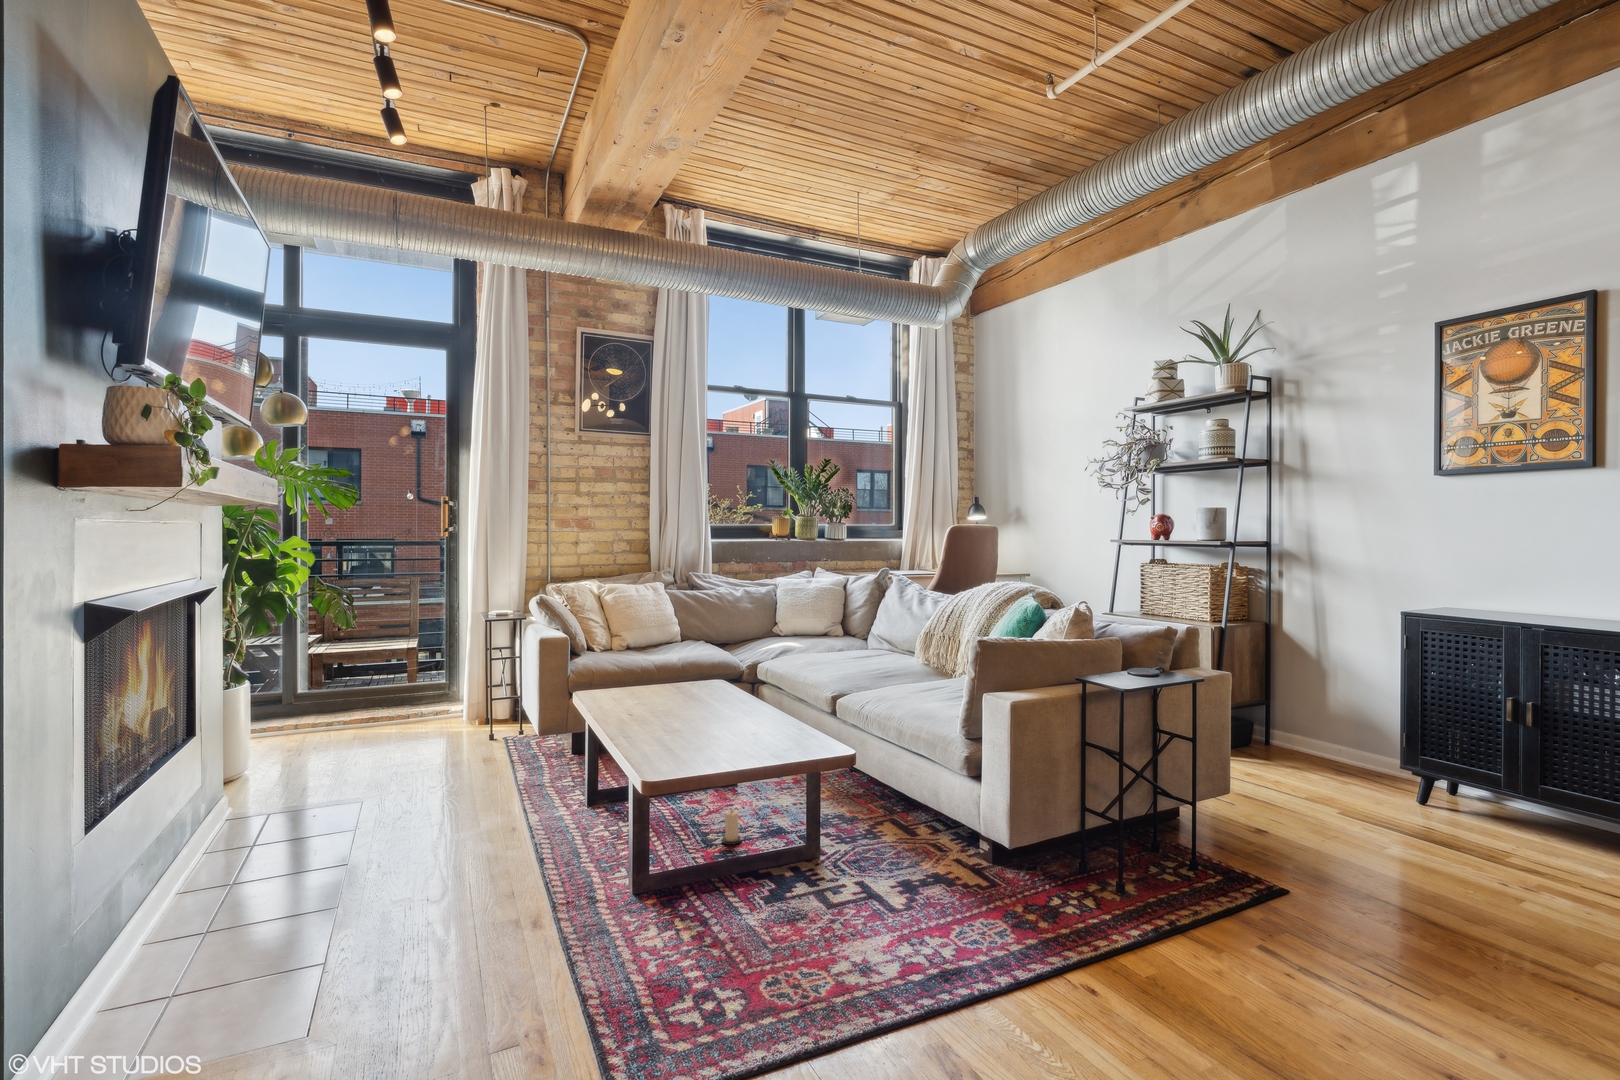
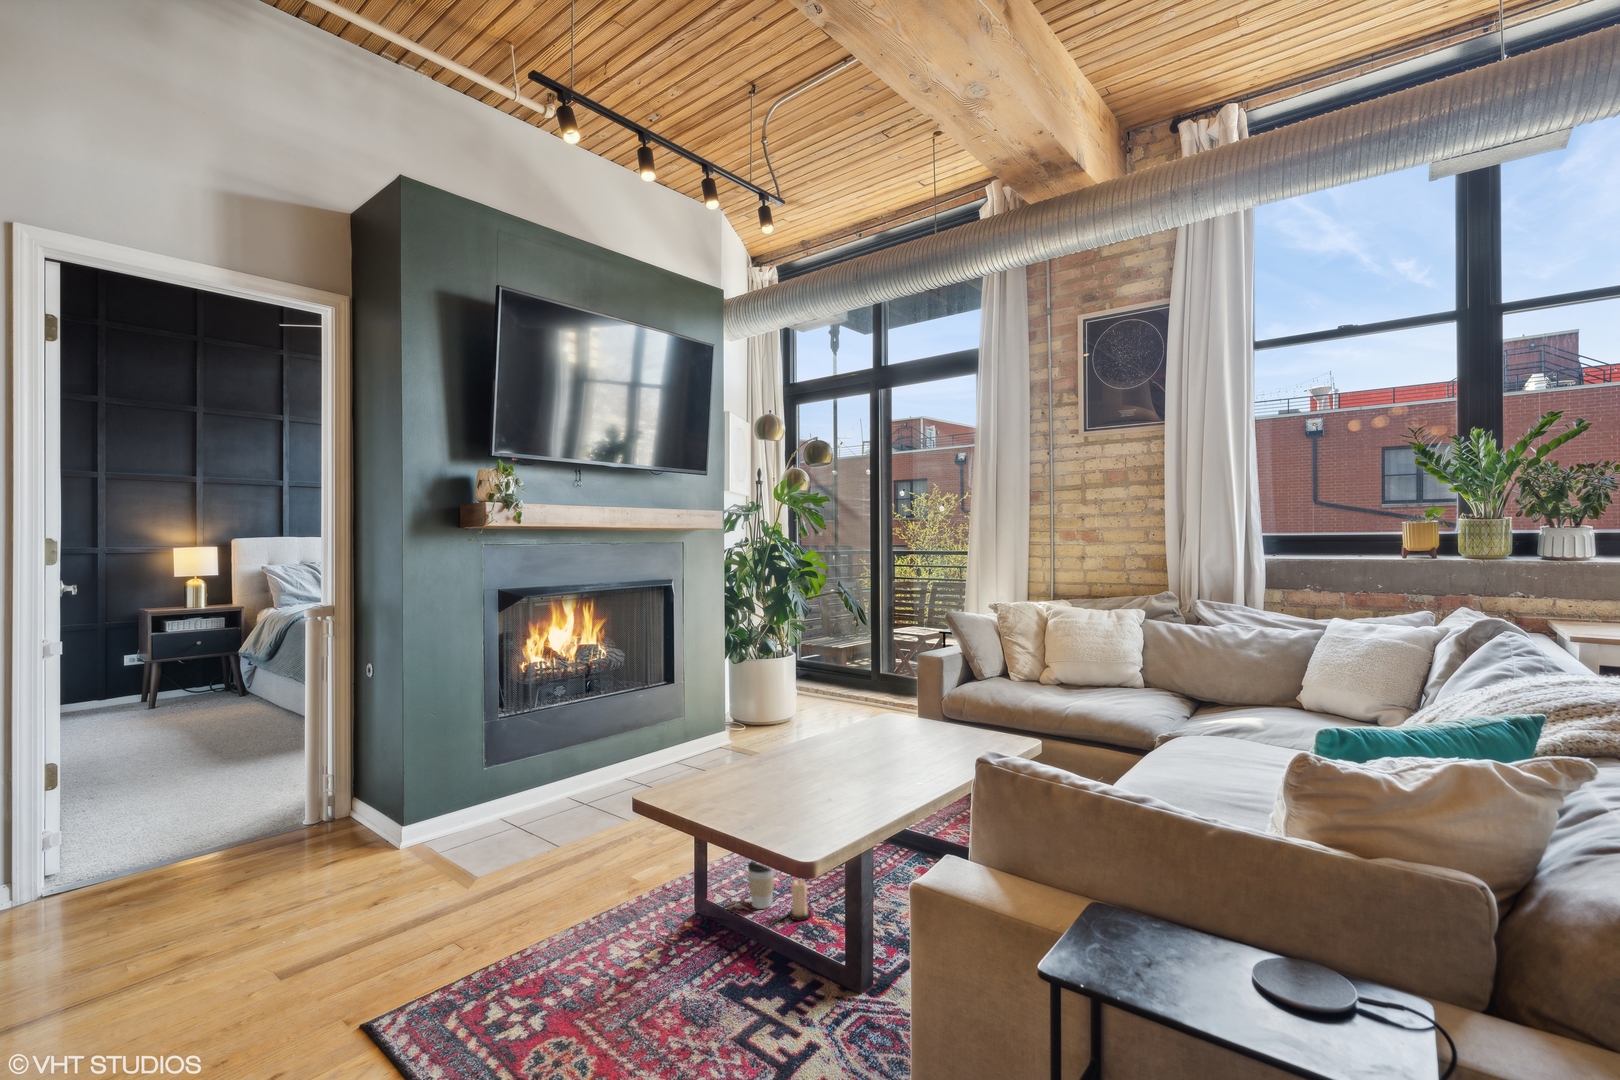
coffee cup: none [681,806,707,855] -> present [748,862,774,909]

